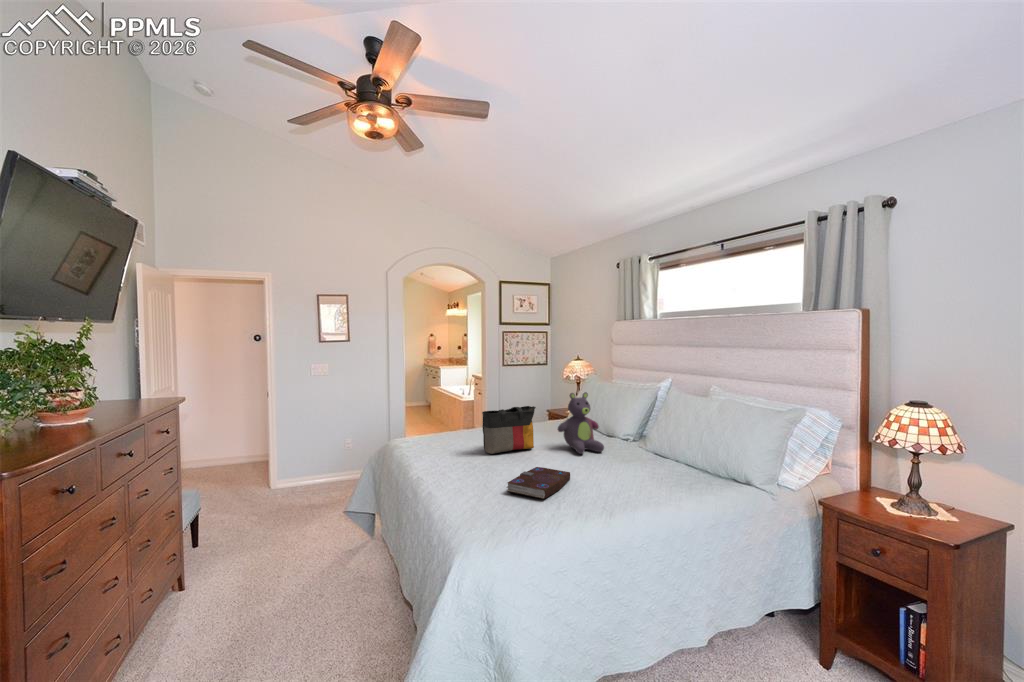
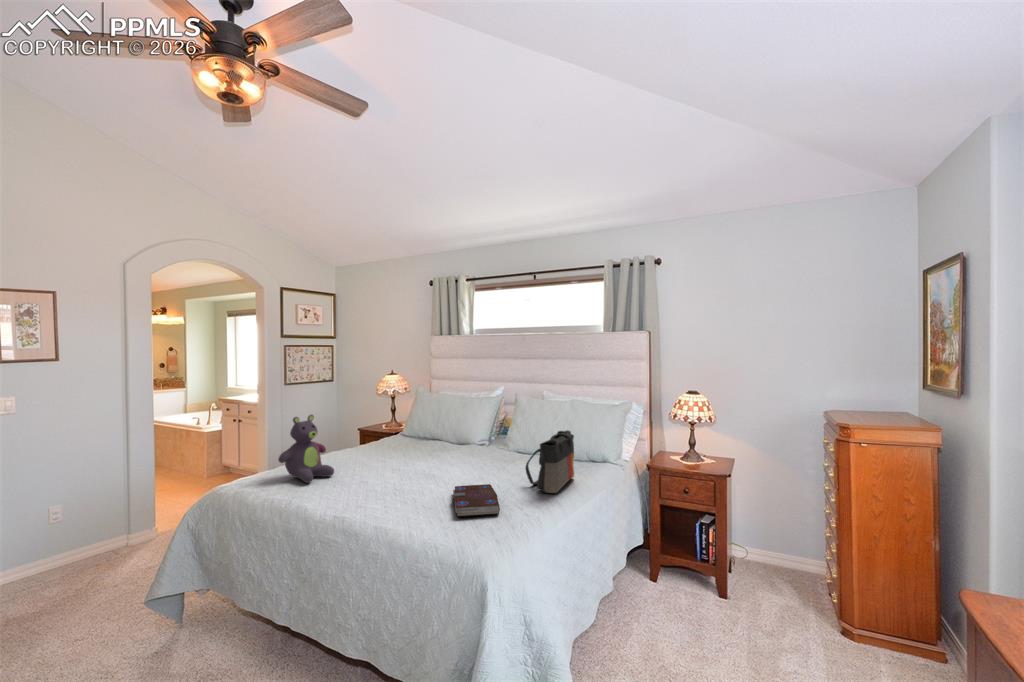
stuffed bear: present [558,392,604,454] -> present [278,415,334,483]
tote bag: present [482,406,536,454] -> present [525,430,574,493]

